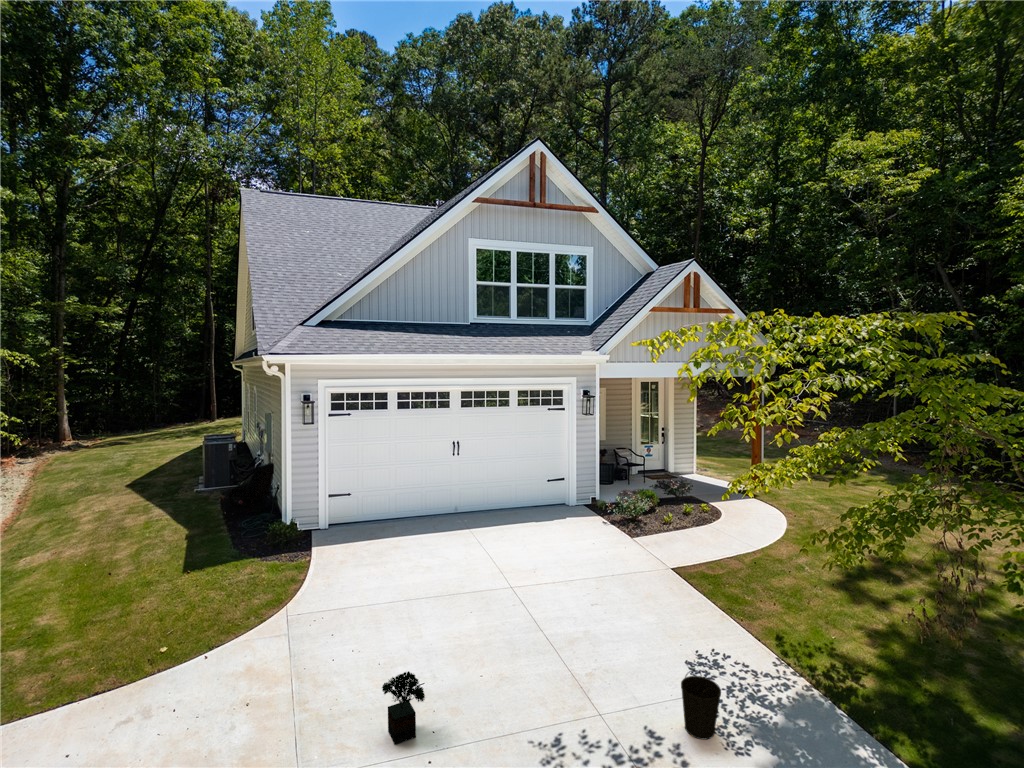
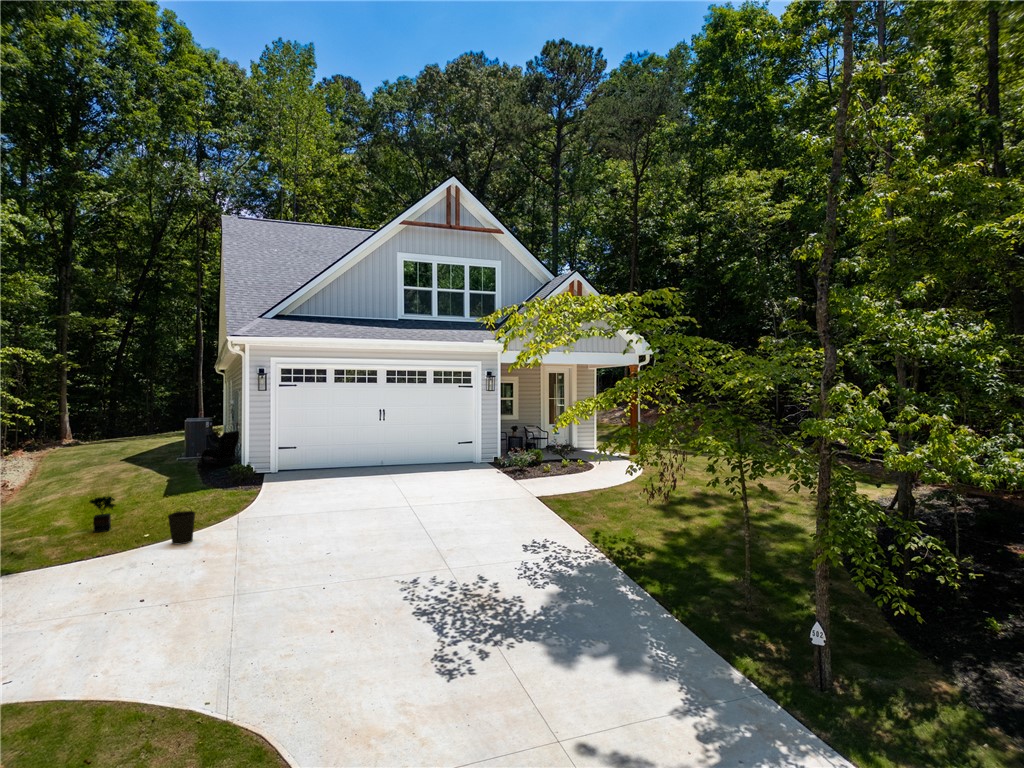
basket: present [681,670,721,740] -> present [168,510,195,545]
potted tree: present [382,671,425,745] -> present [89,496,116,533]

